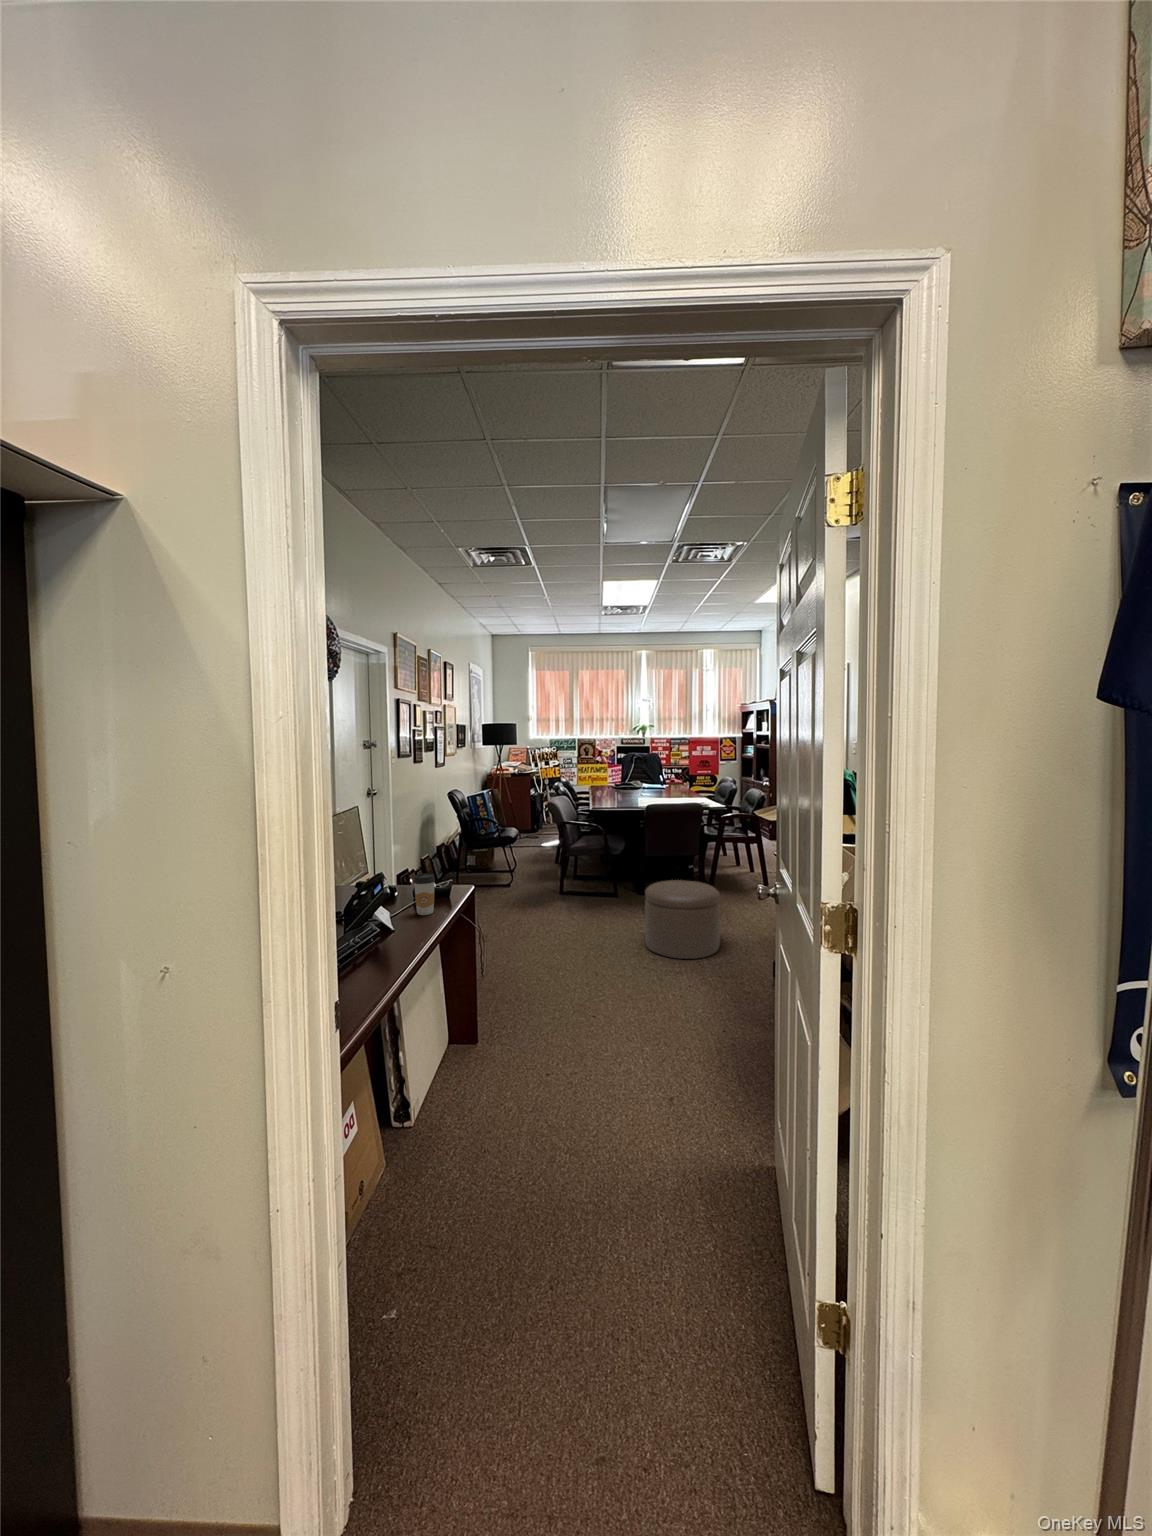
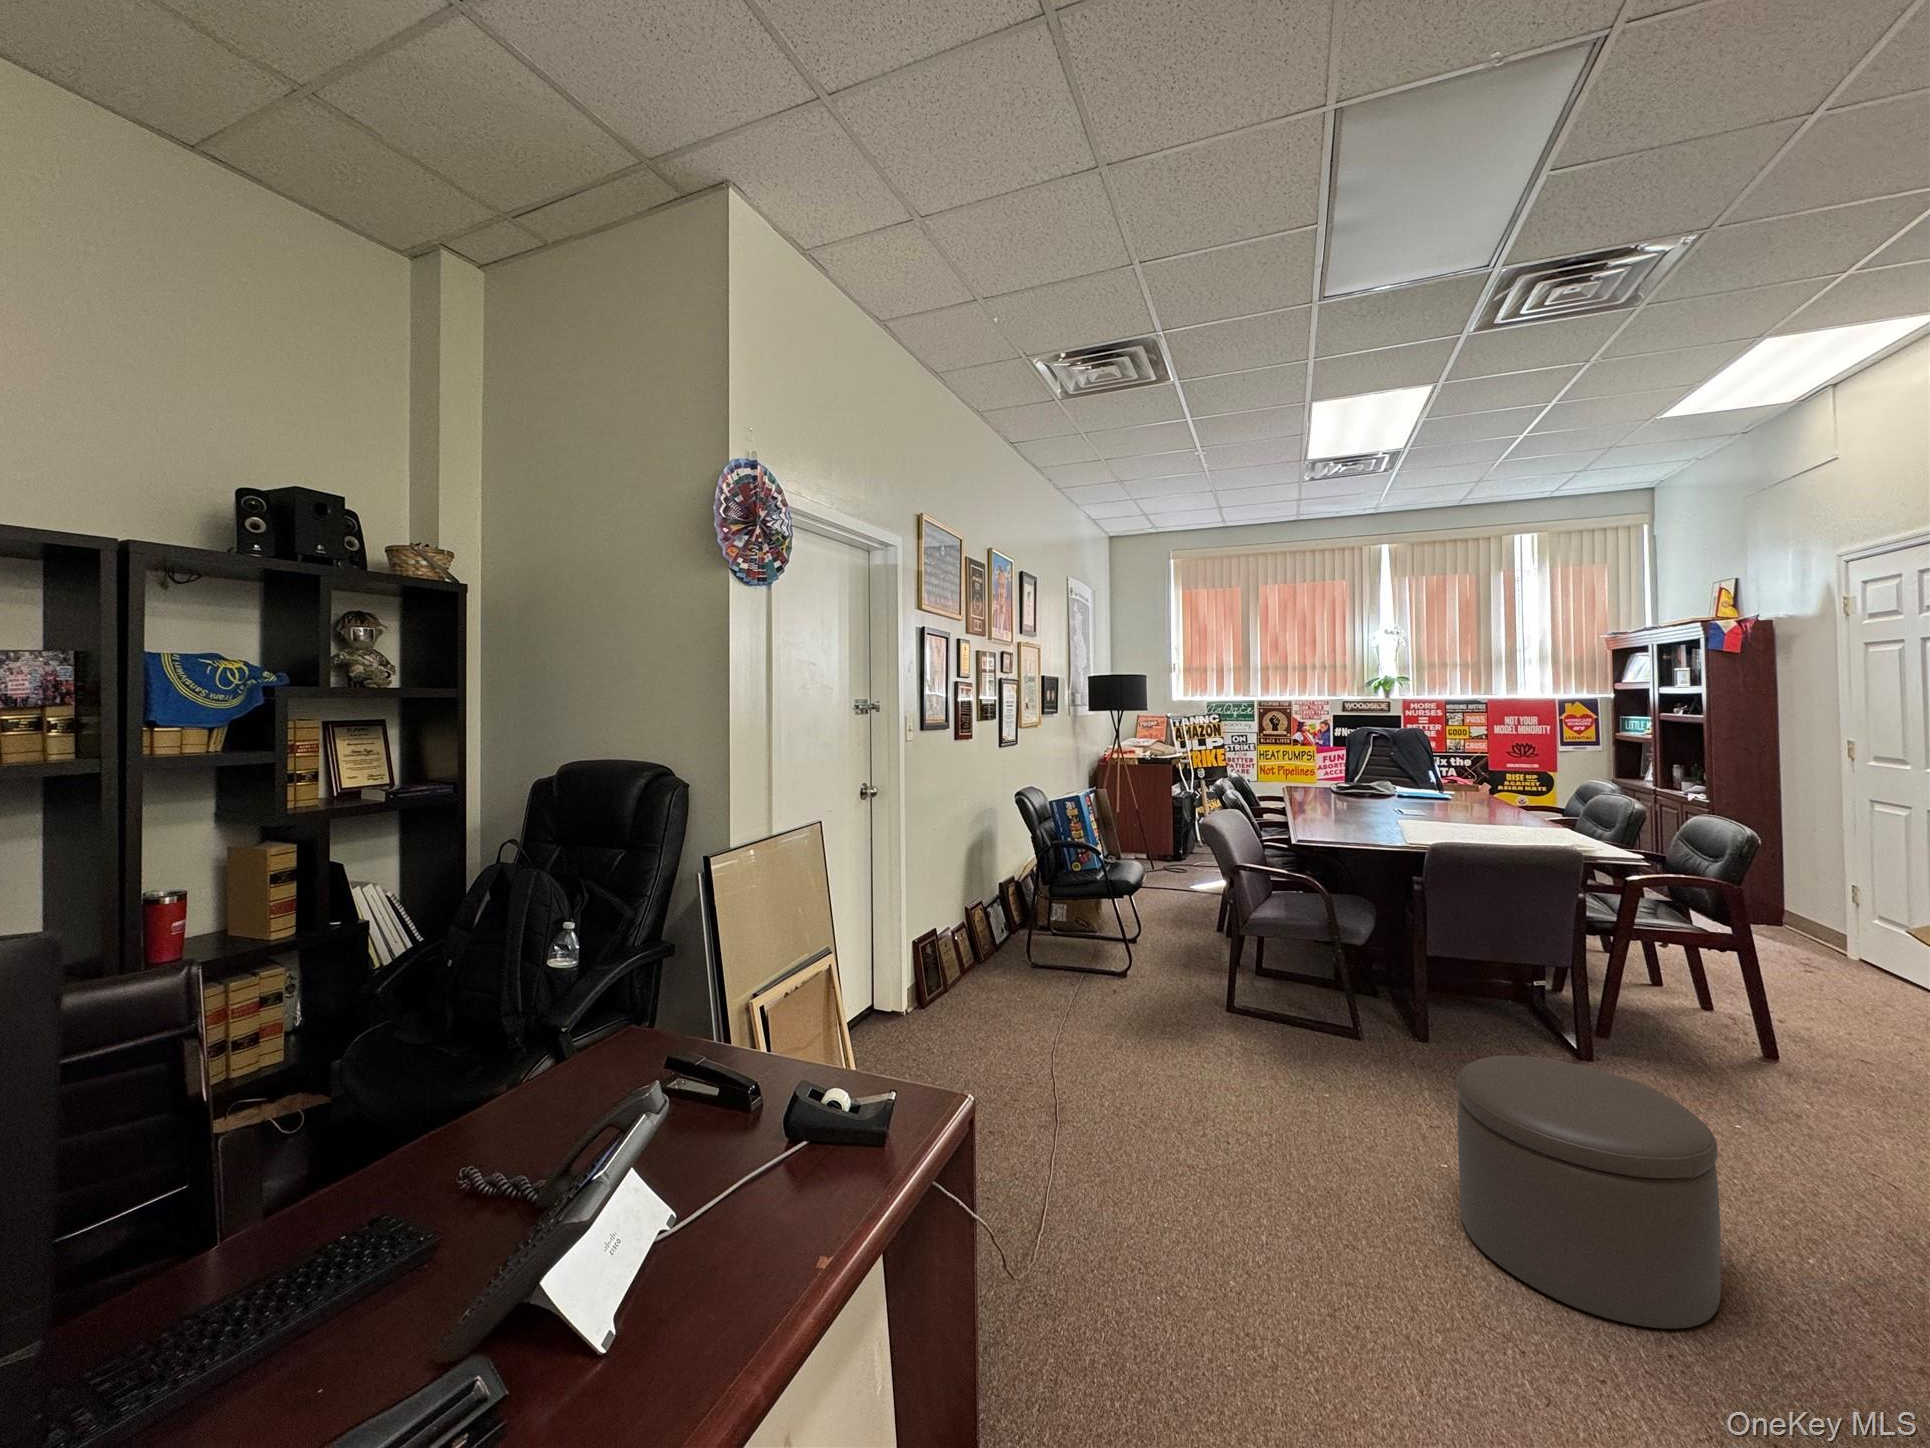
coffee cup: present [414,874,435,915] -> none [741,1086,807,1232]

